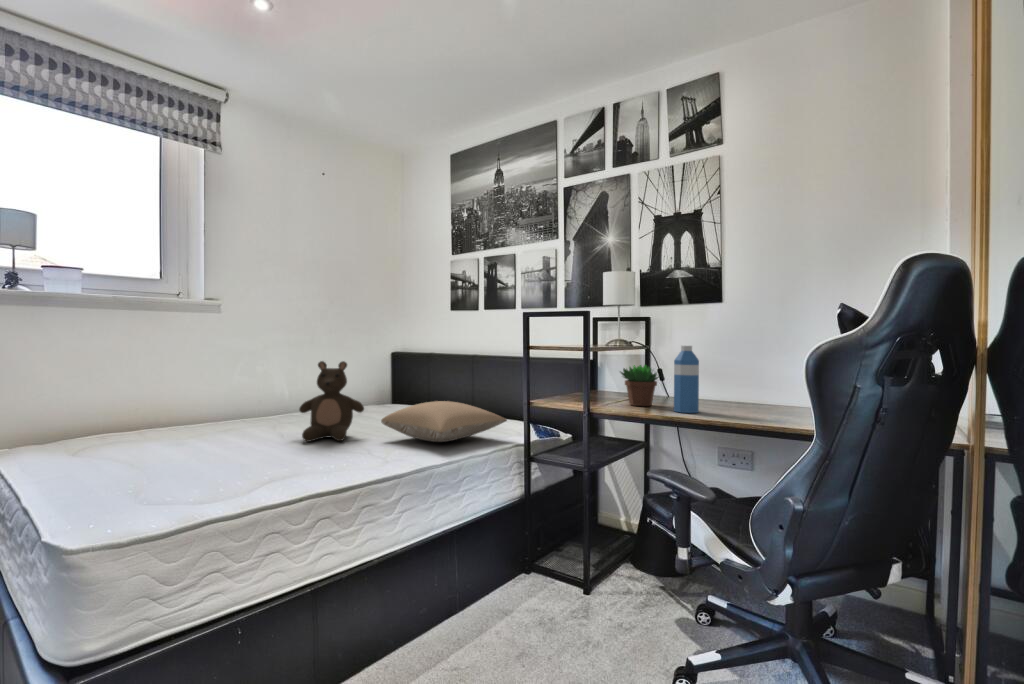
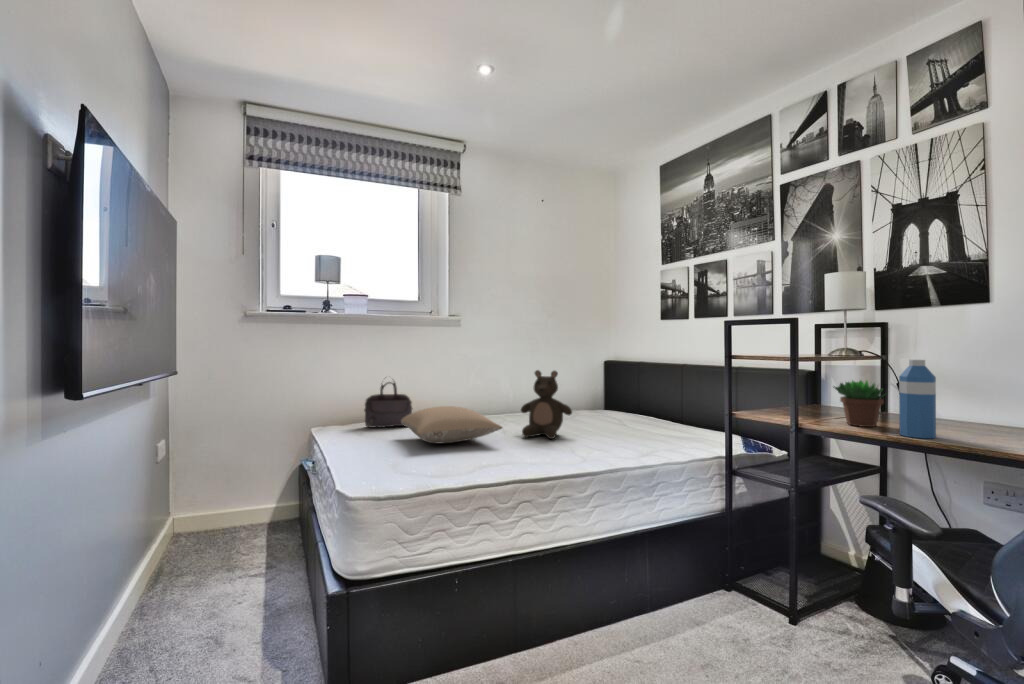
handbag: none [48,372,136,447] -> present [364,382,413,428]
pillow: present [381,401,507,442] -> present [402,406,502,443]

